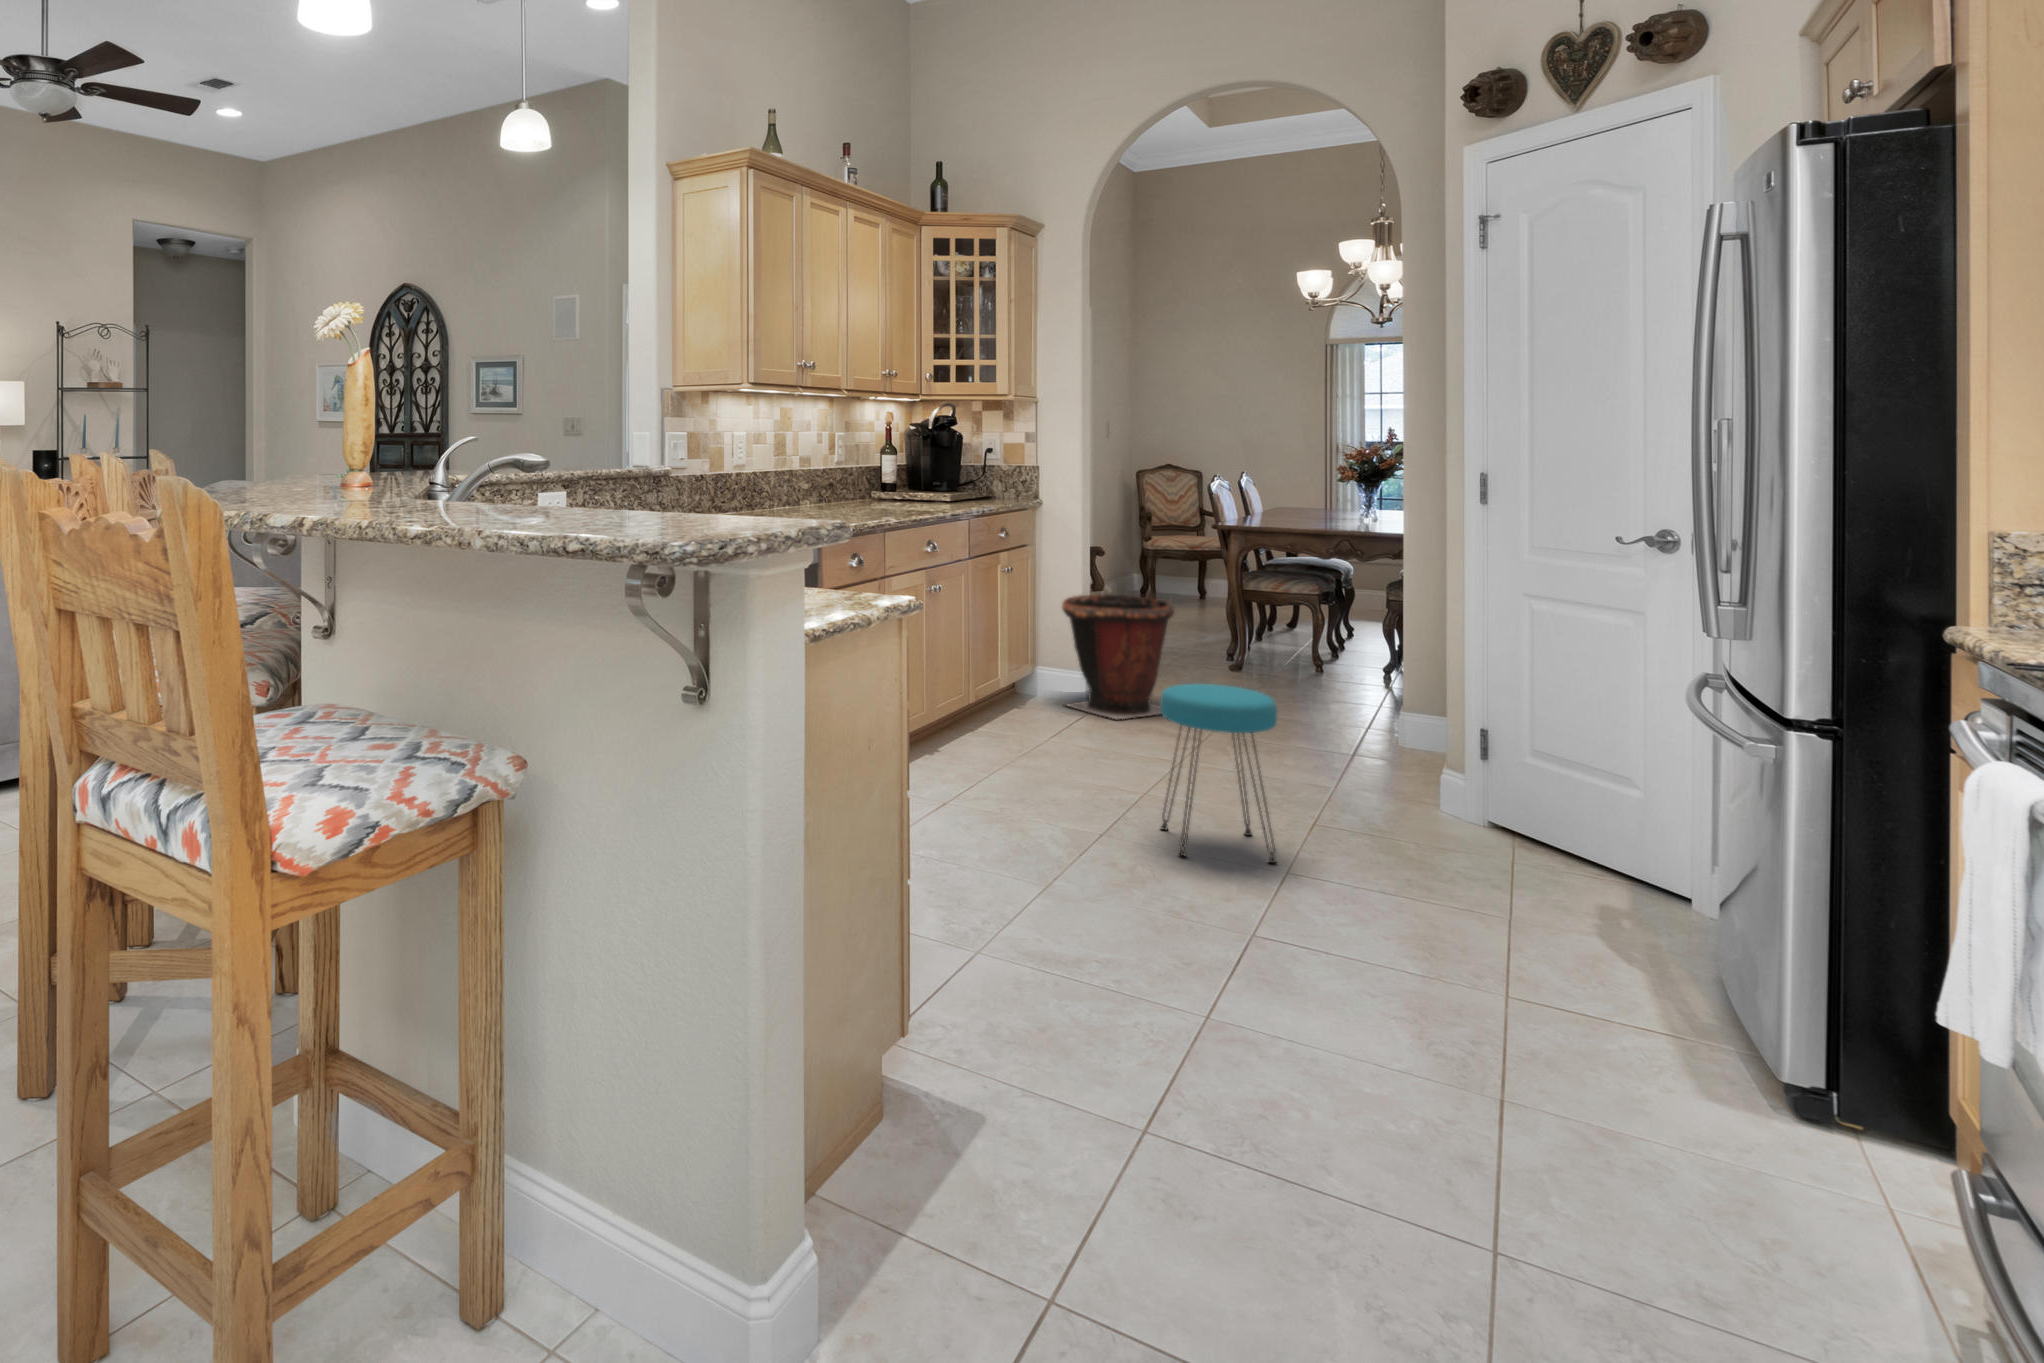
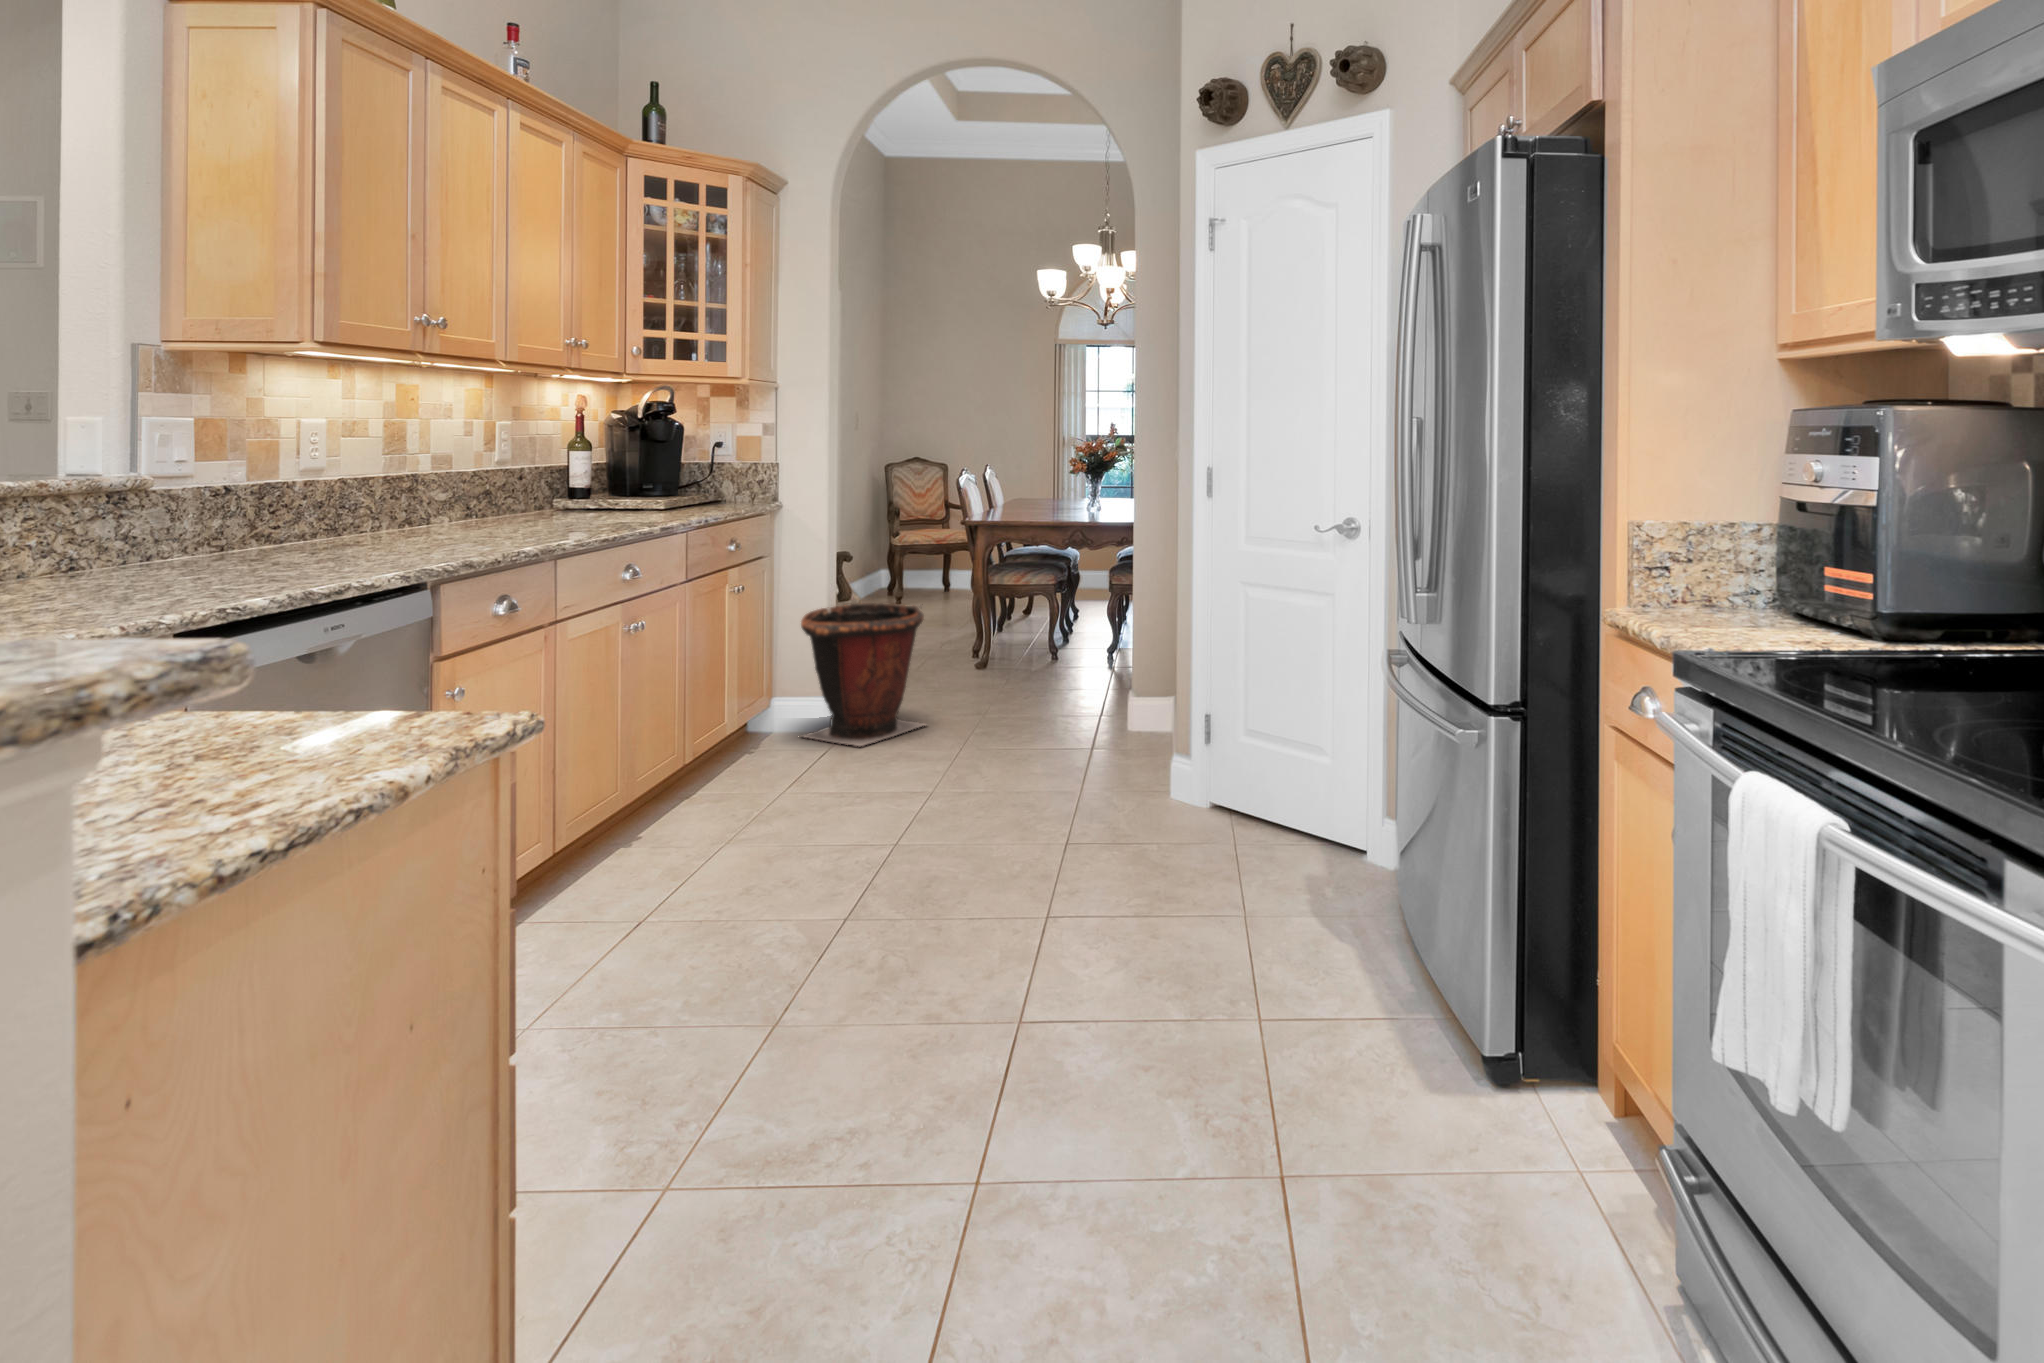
stool: present [1160,684,1277,863] -> none [906,711,1031,926]

